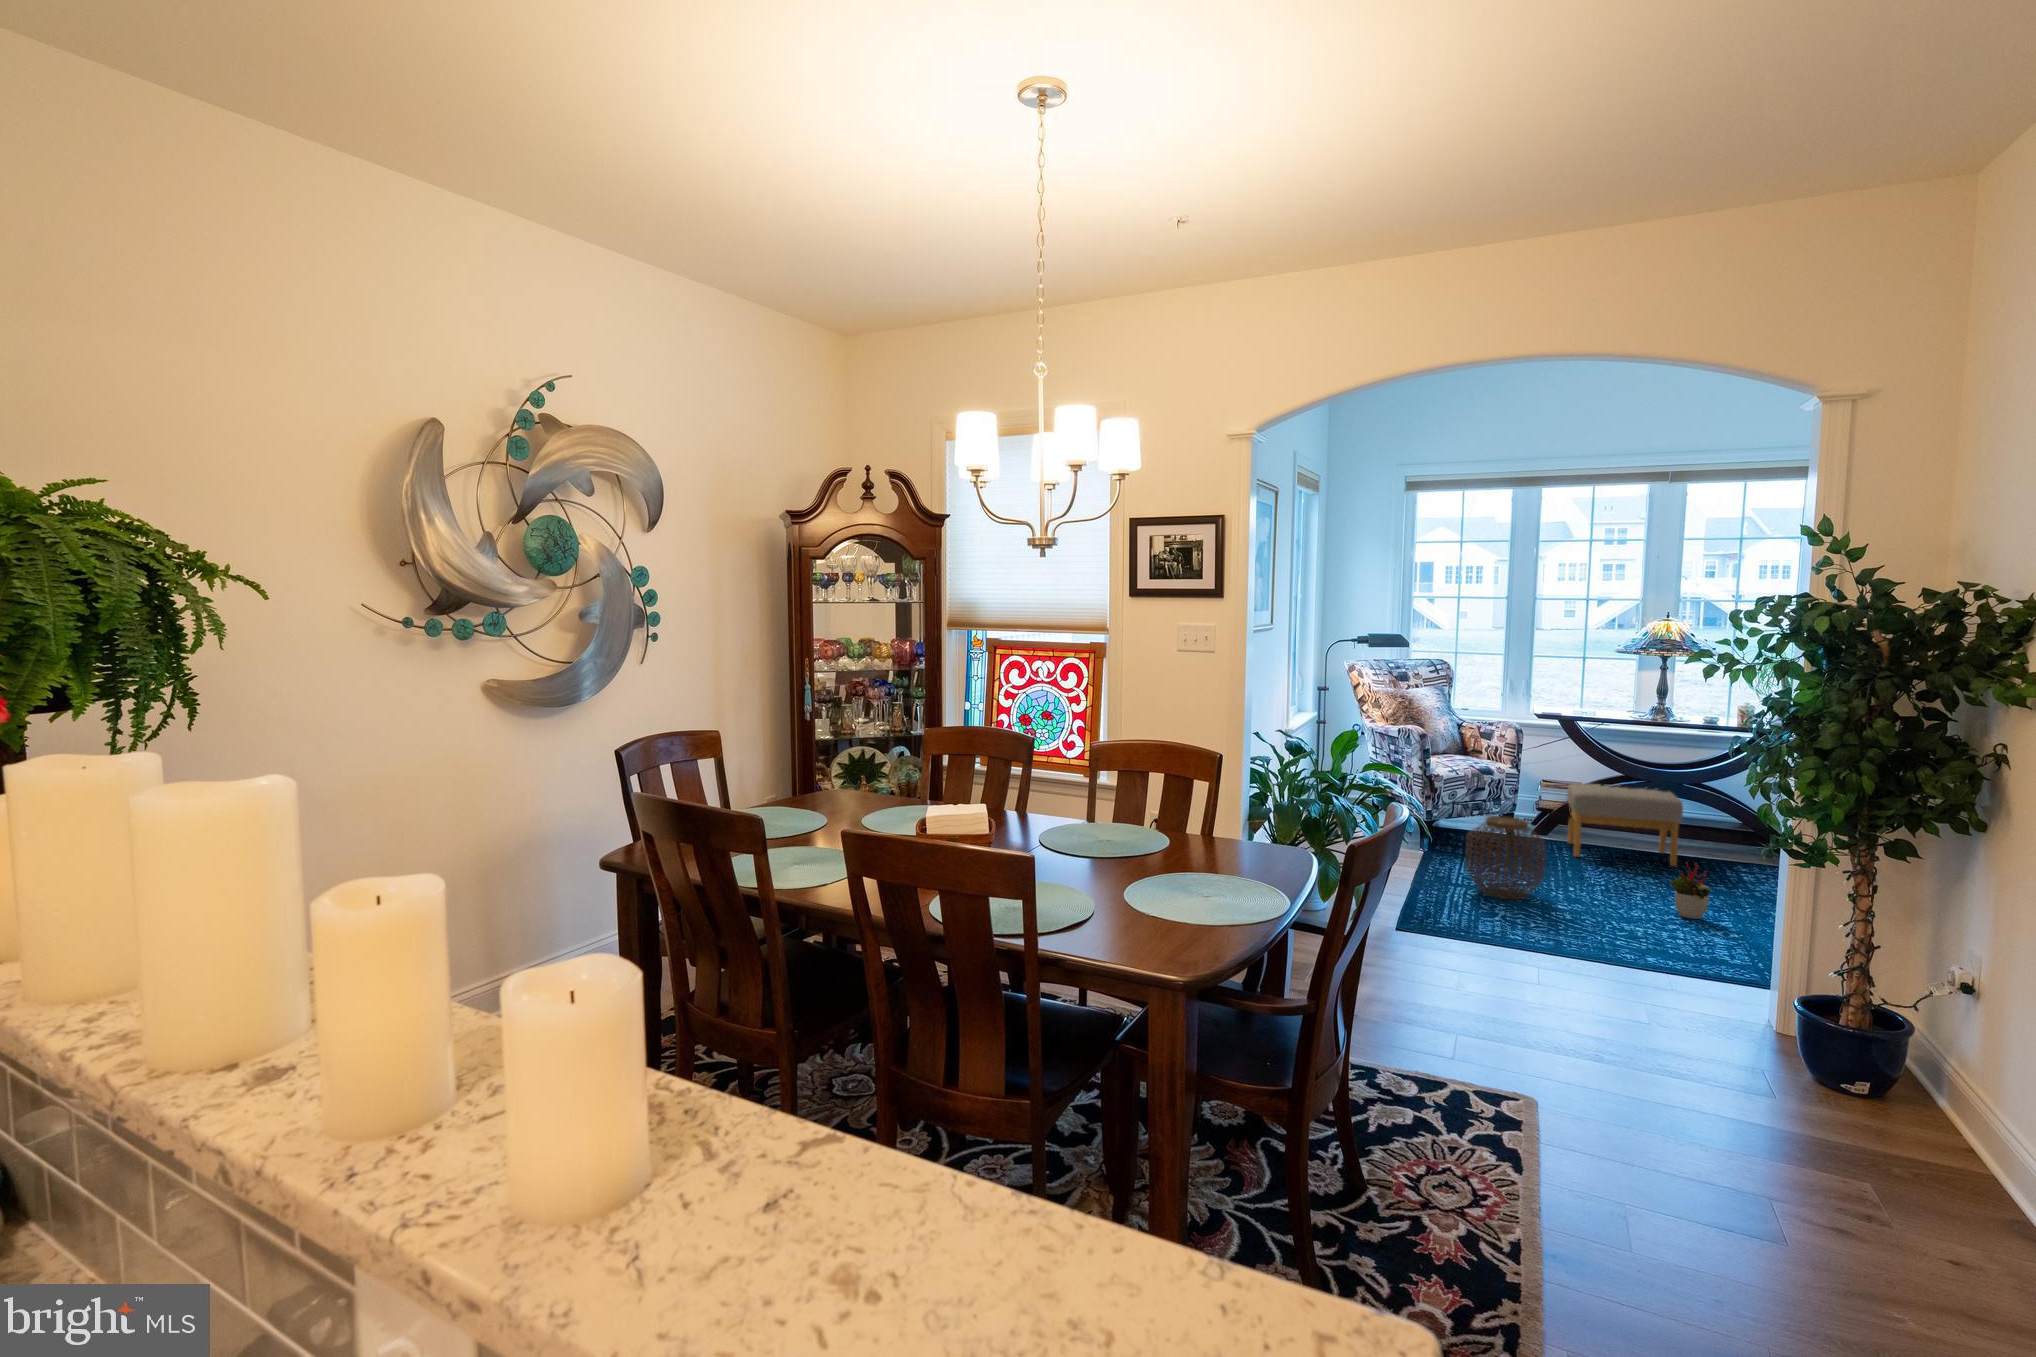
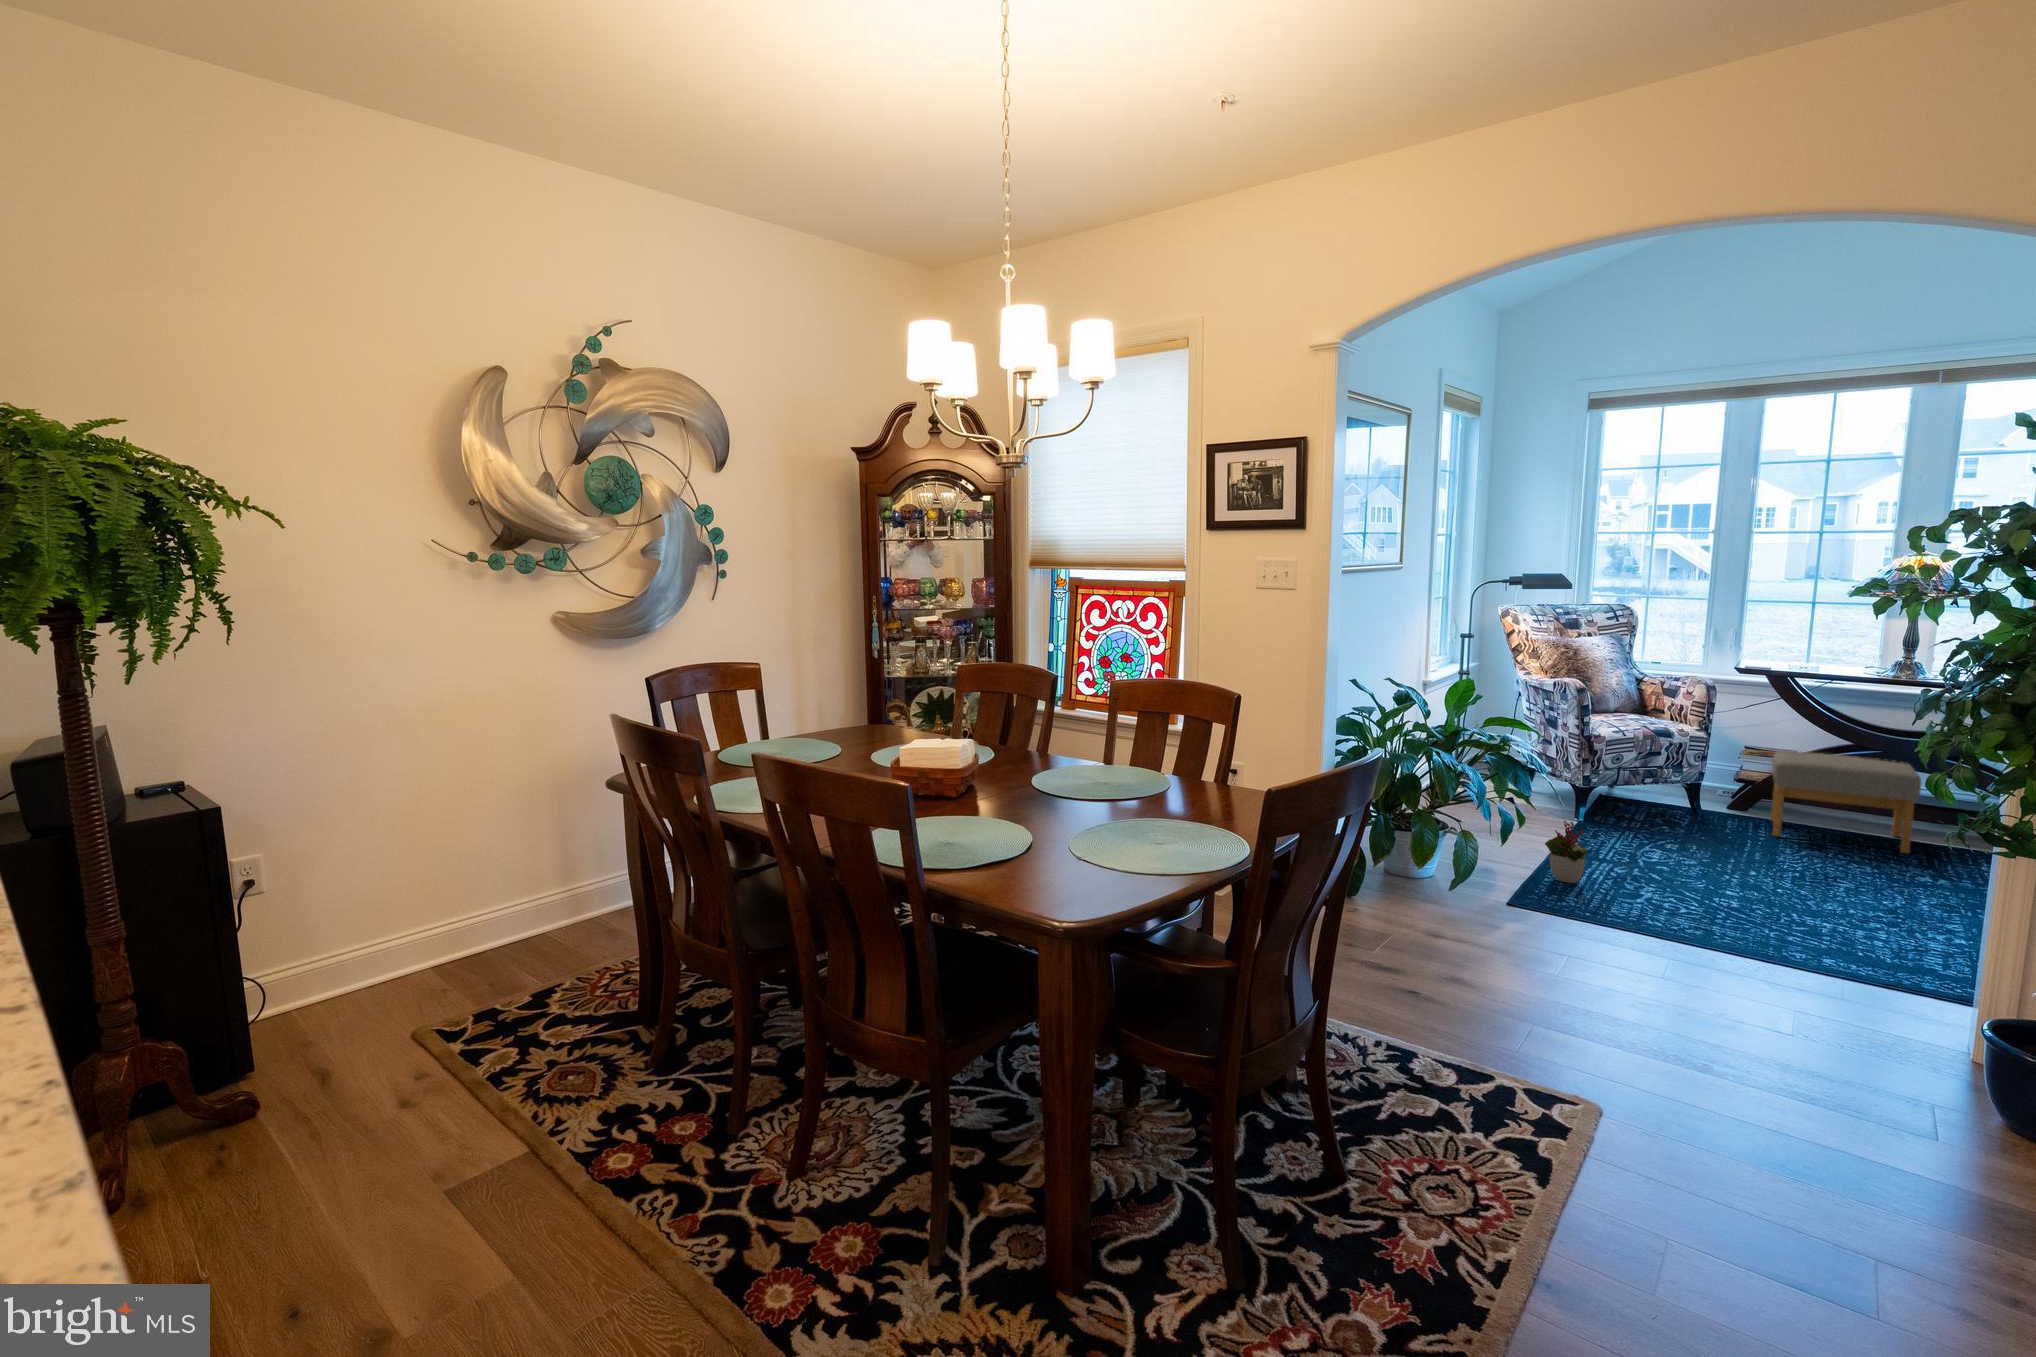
woven basket: present [1465,816,1546,899] -> none [1616,783,1717,879]
decorative plant: present [1670,862,1711,919] -> present [1545,821,1587,883]

